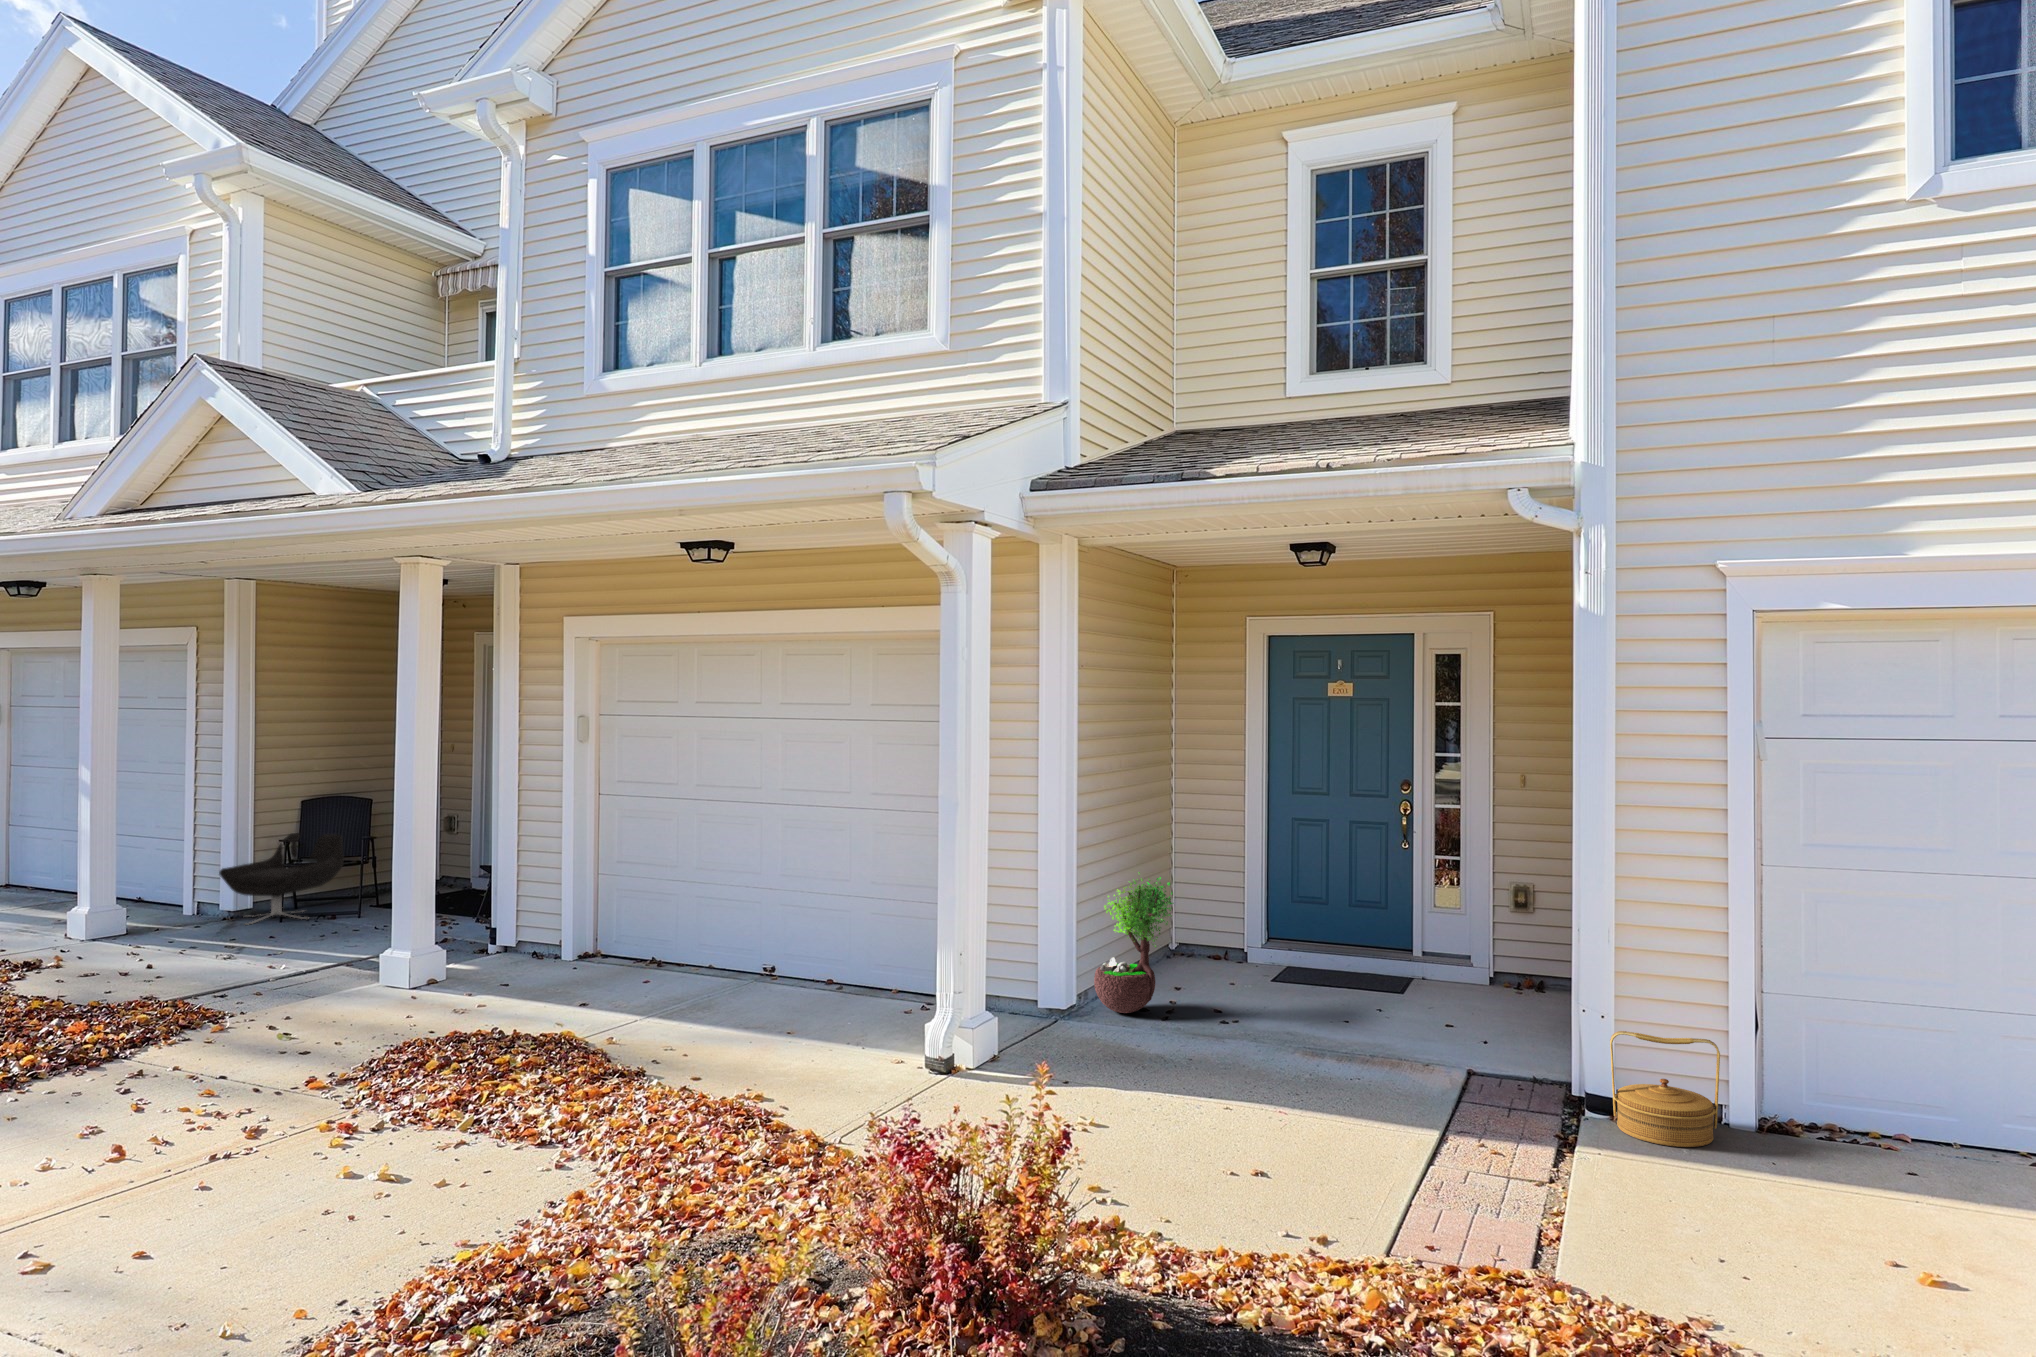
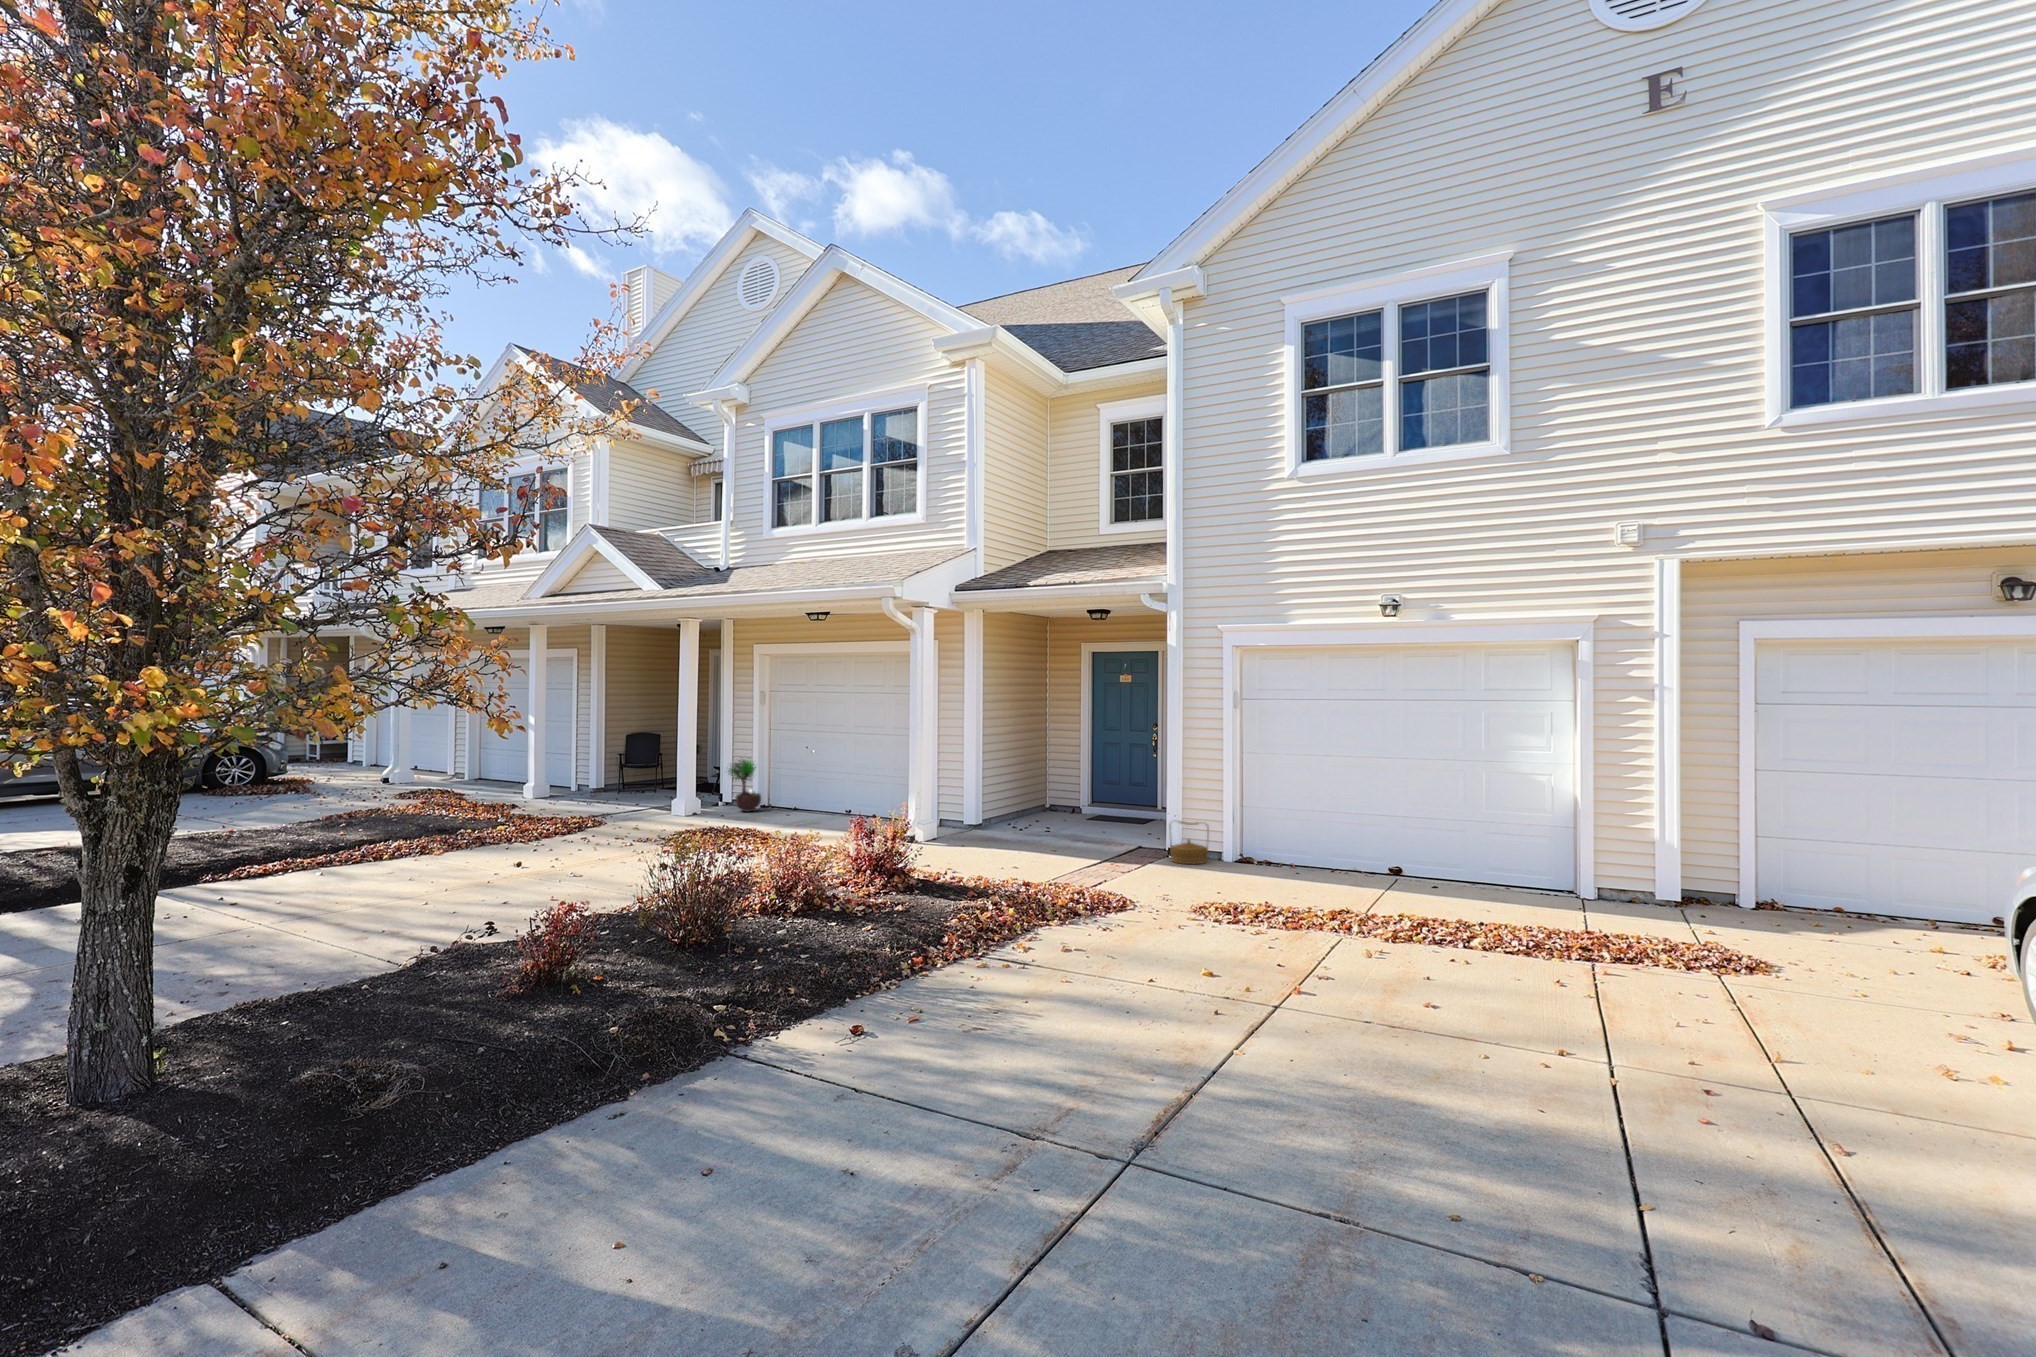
lounge chair: present [219,833,344,925] -> none [592,753,650,797]
potted tree: present [1094,872,1174,1013] -> present [728,758,761,812]

